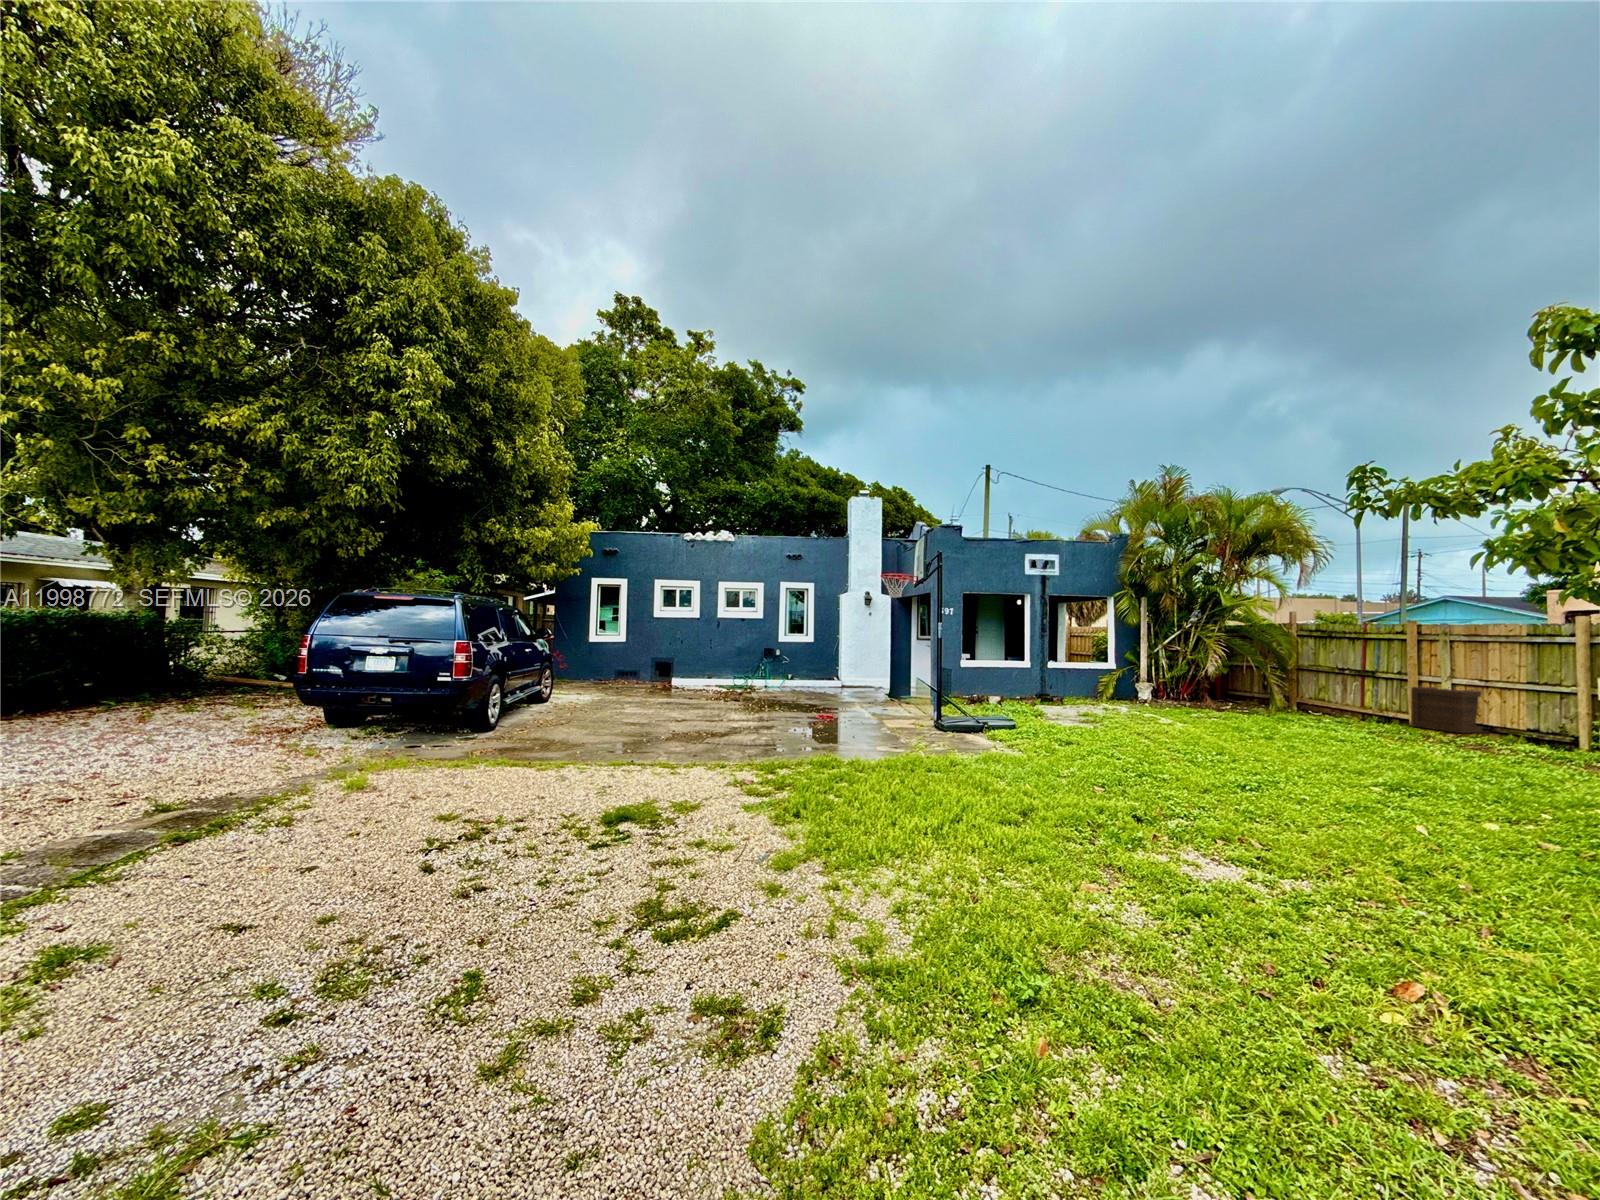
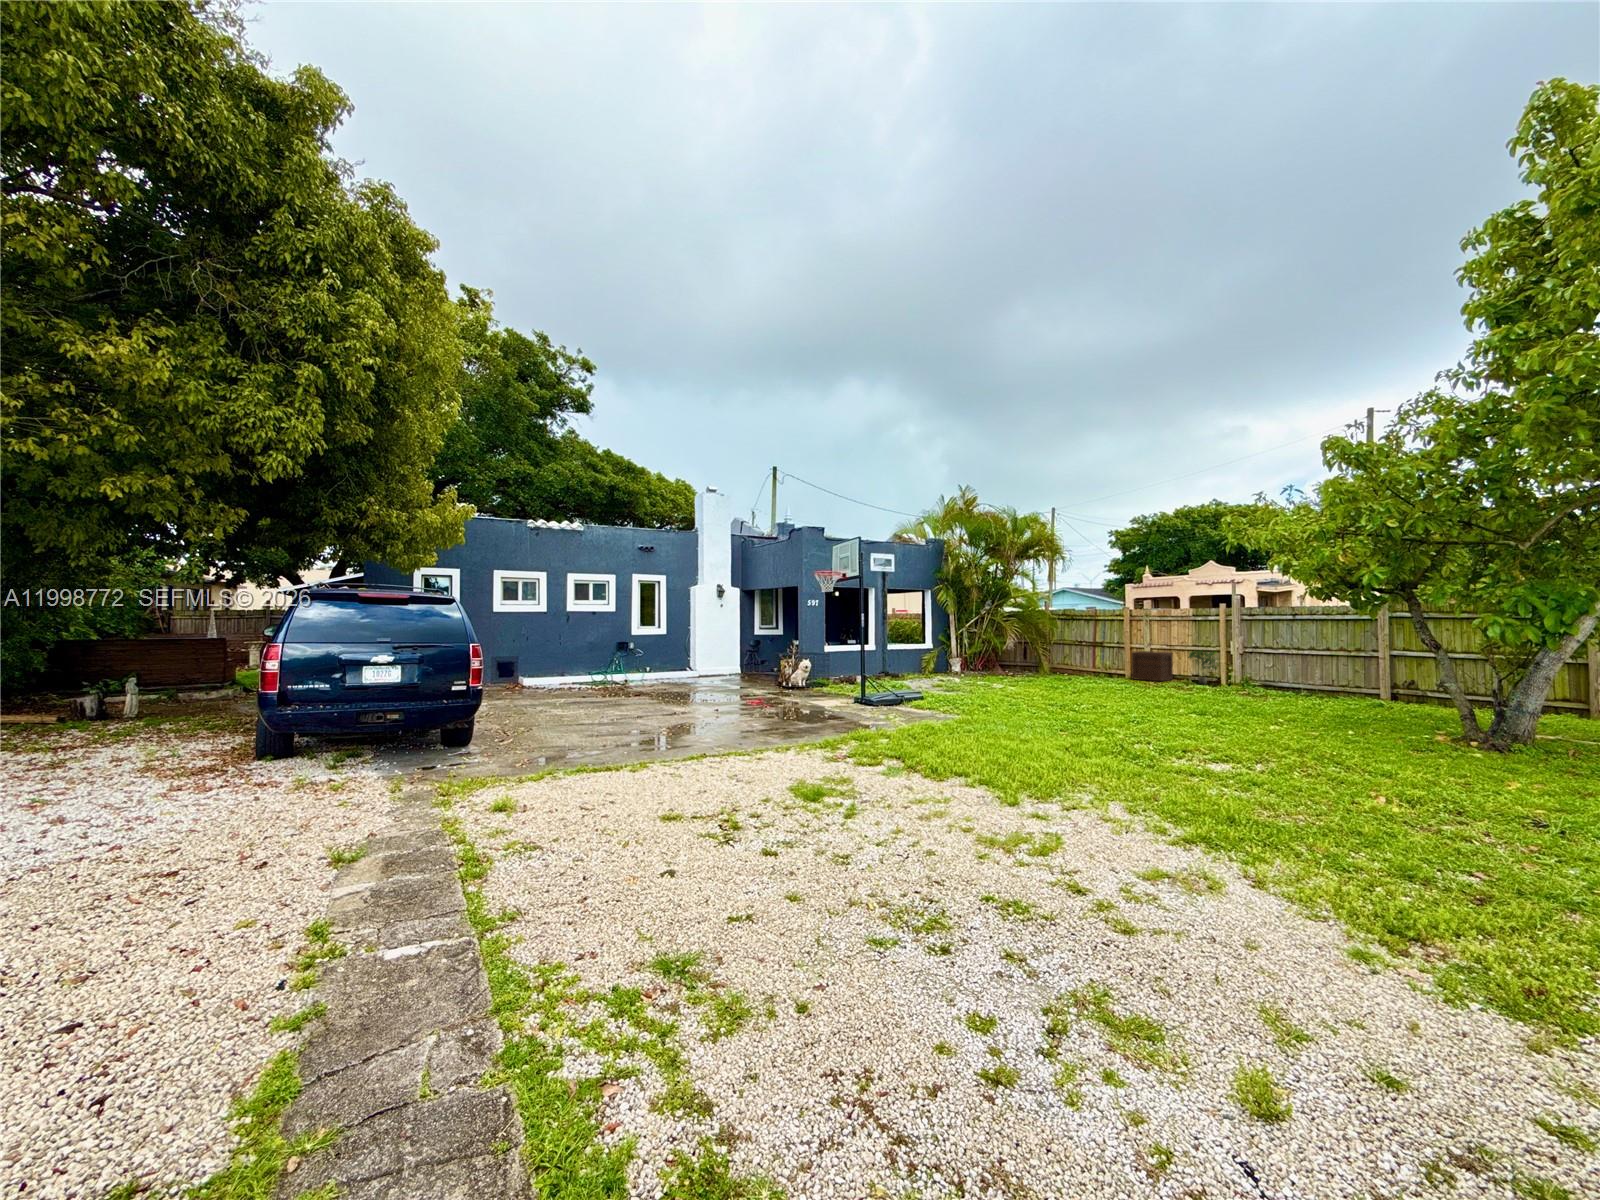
potted plant: none [1509,690,1577,744] -> present [1188,650,1216,684]

